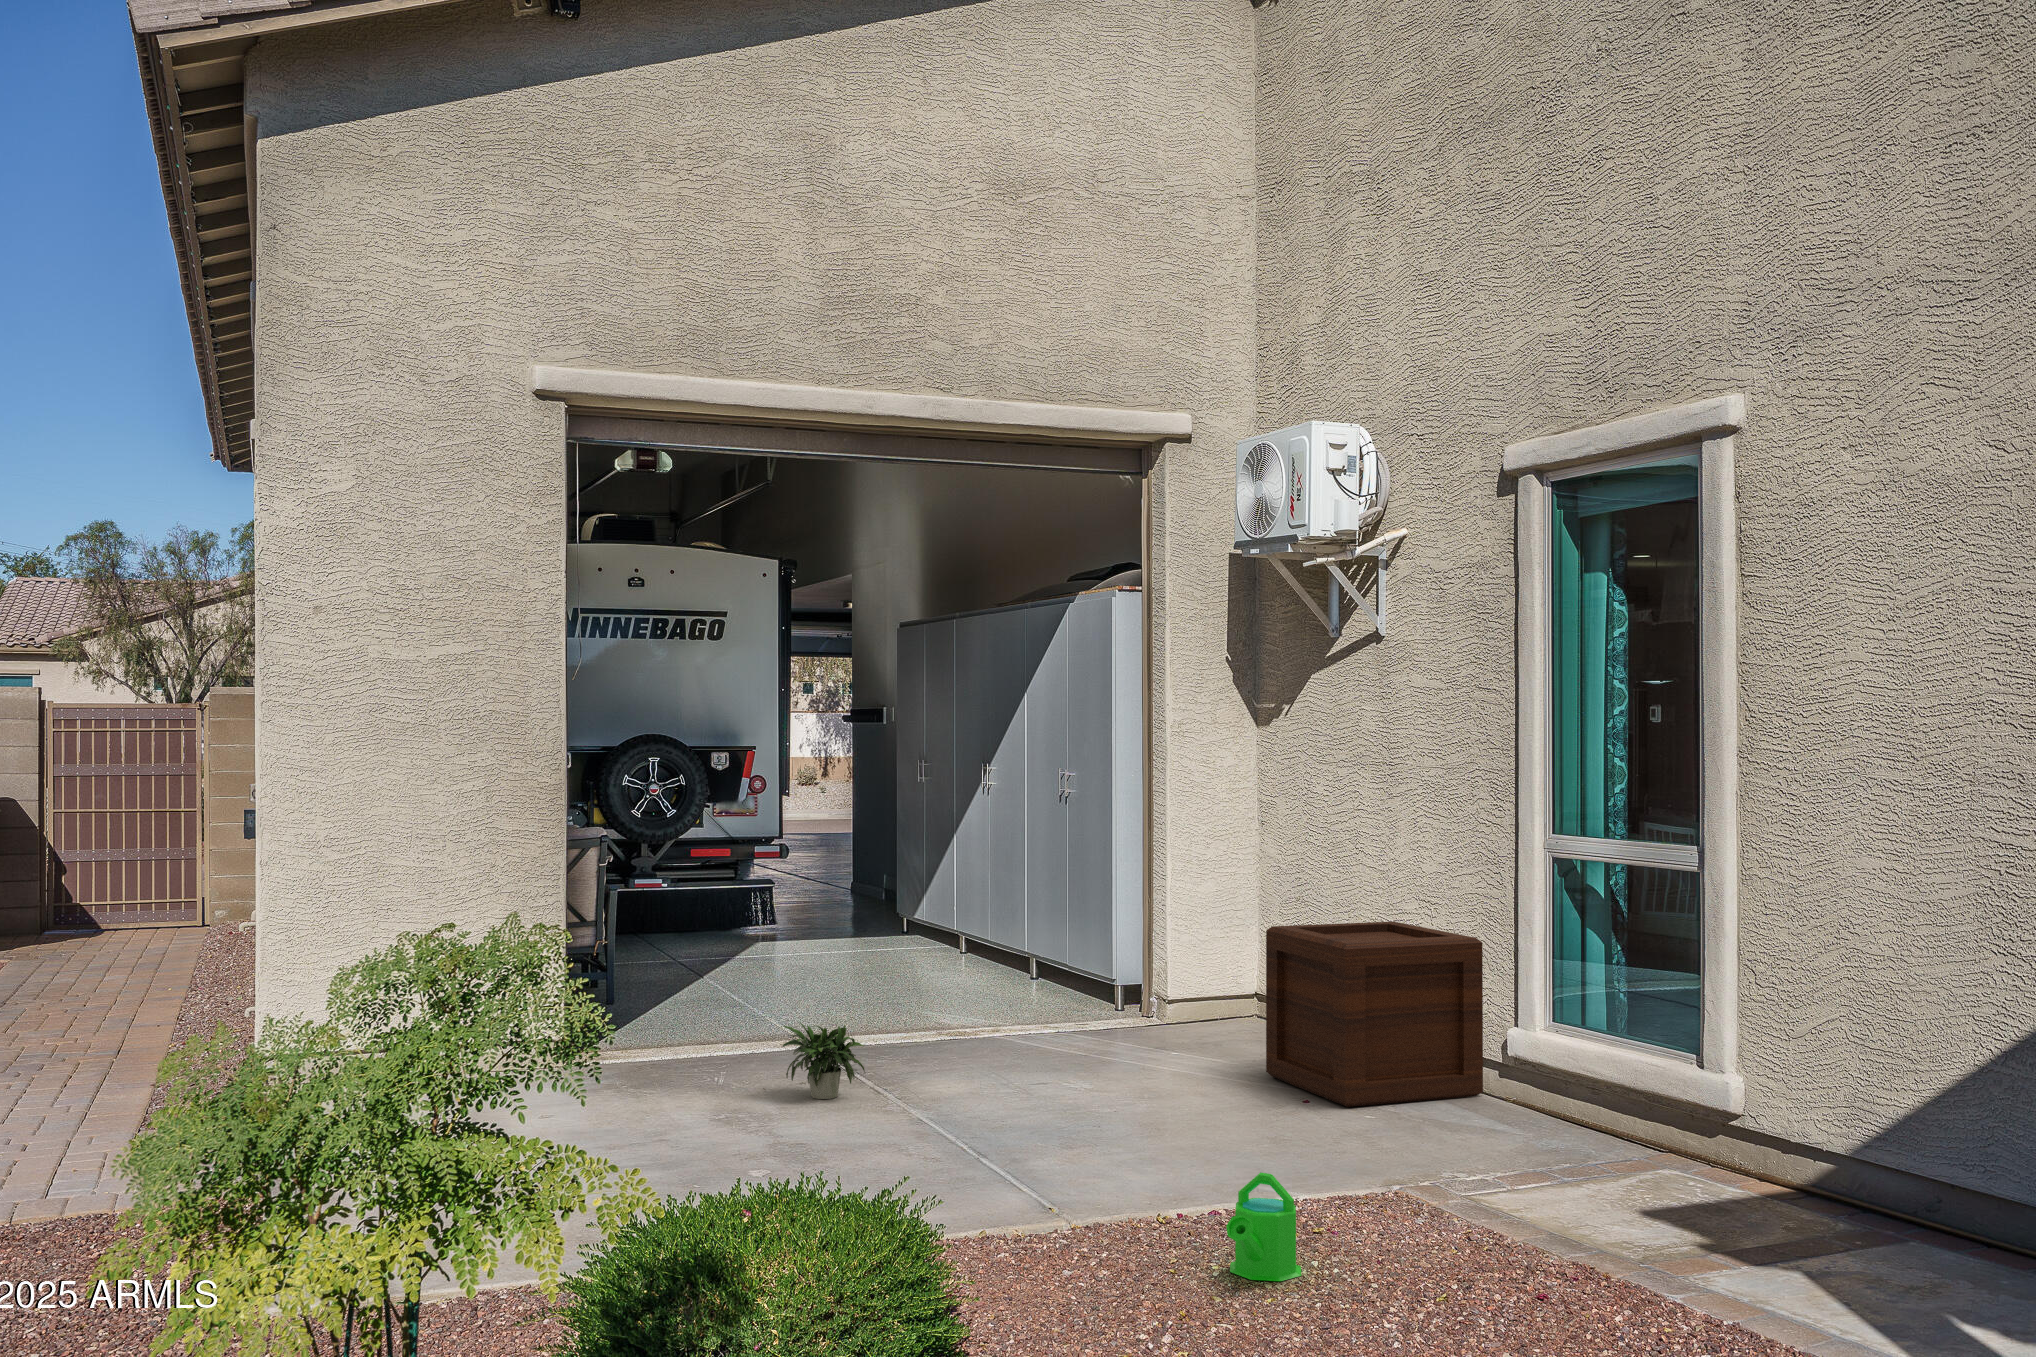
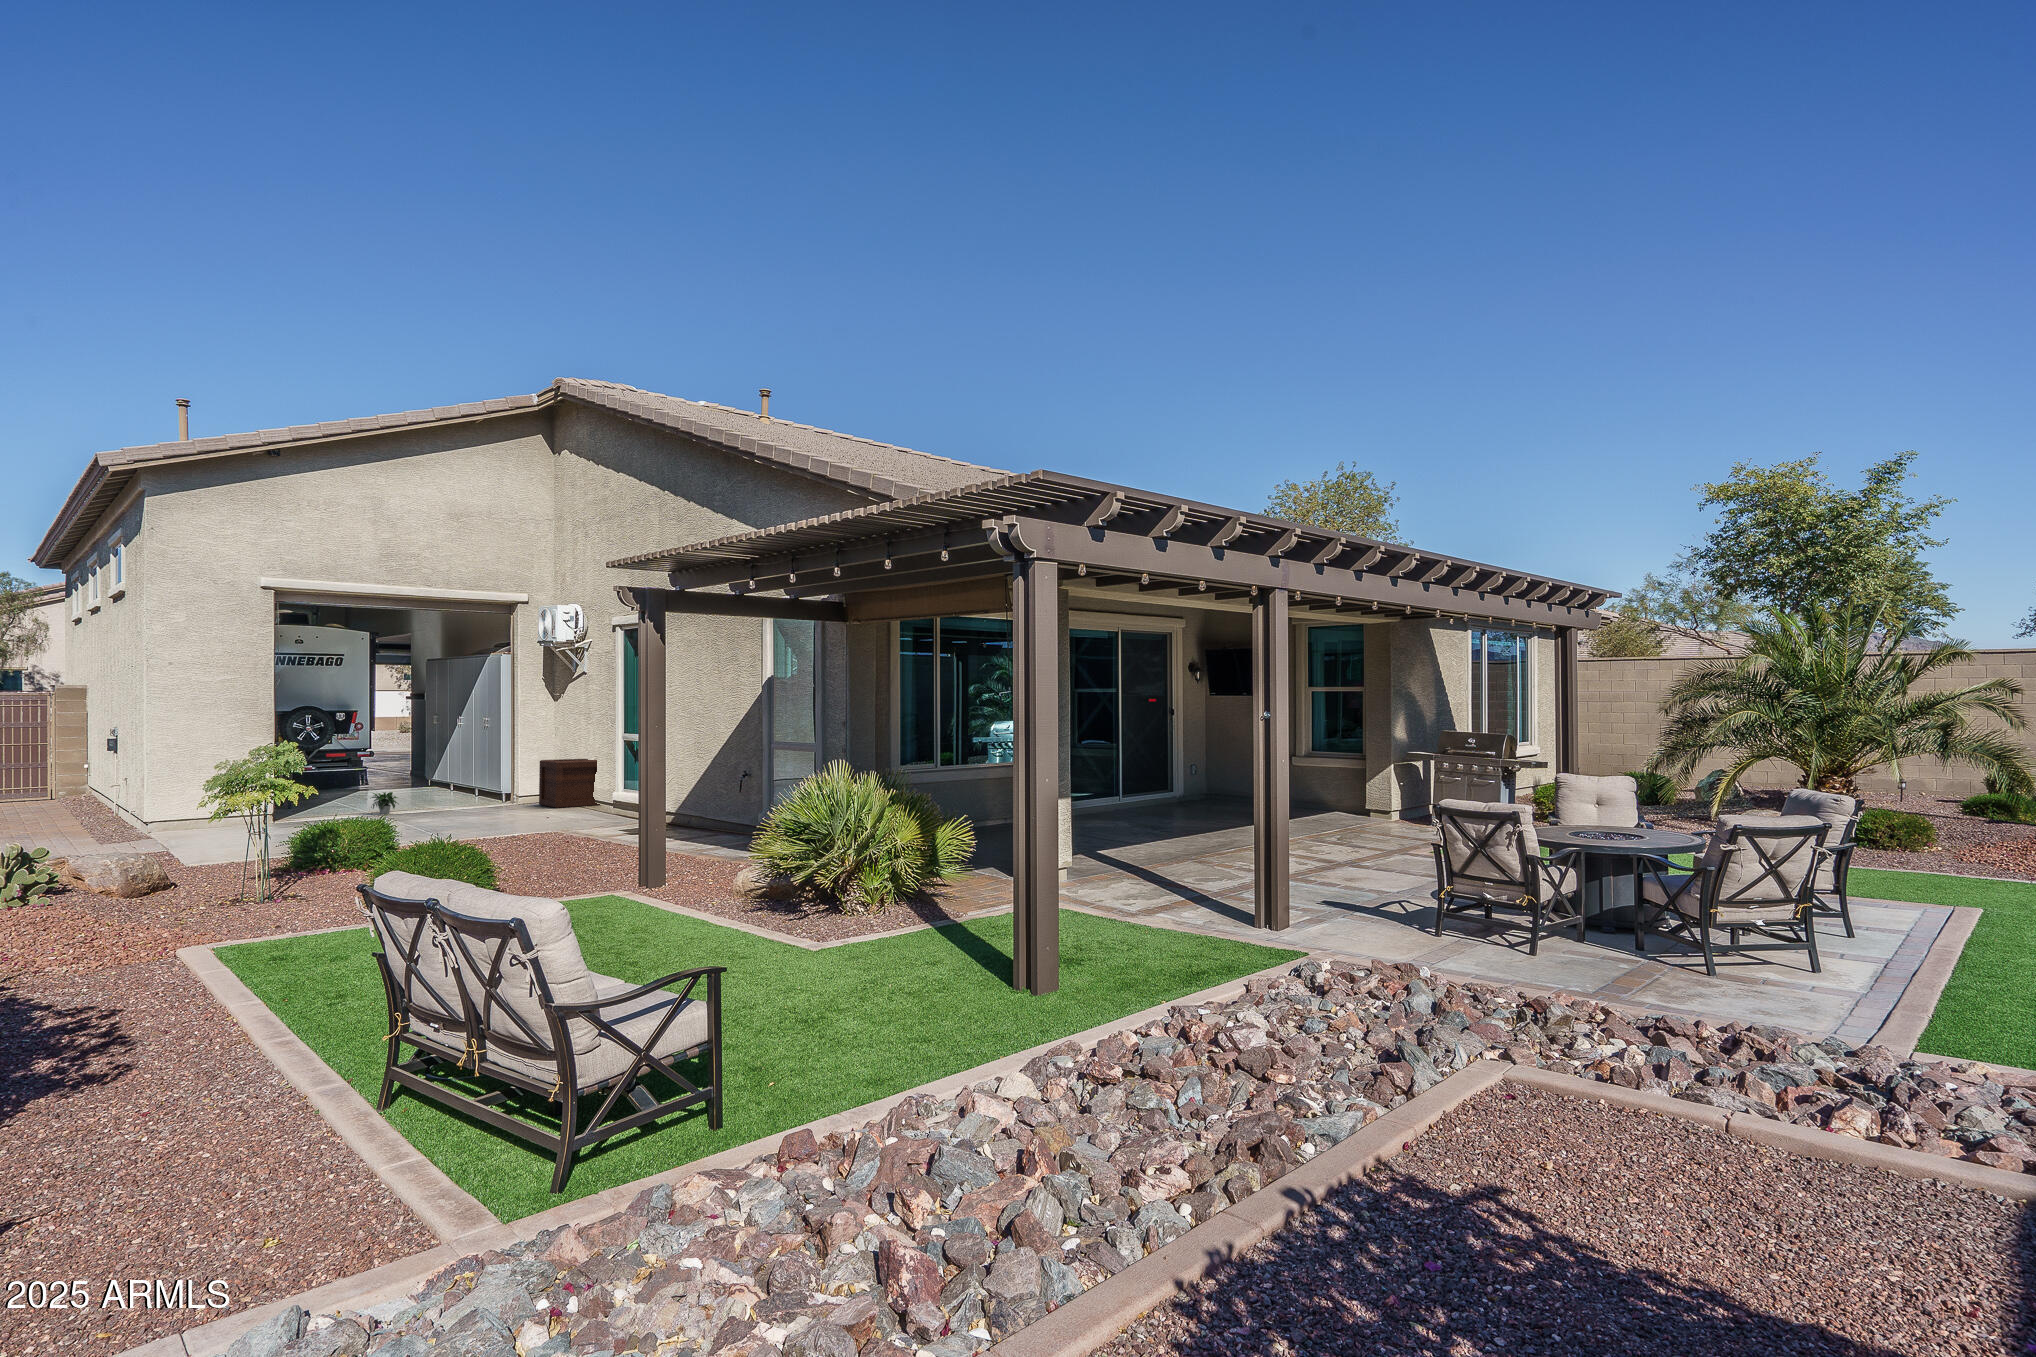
watering can: present [1226,1173,1301,1281] -> none [488,802,510,825]

